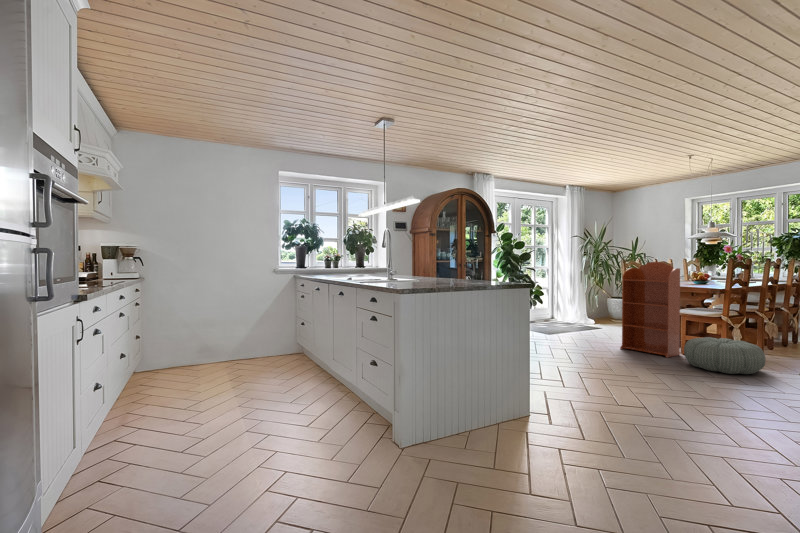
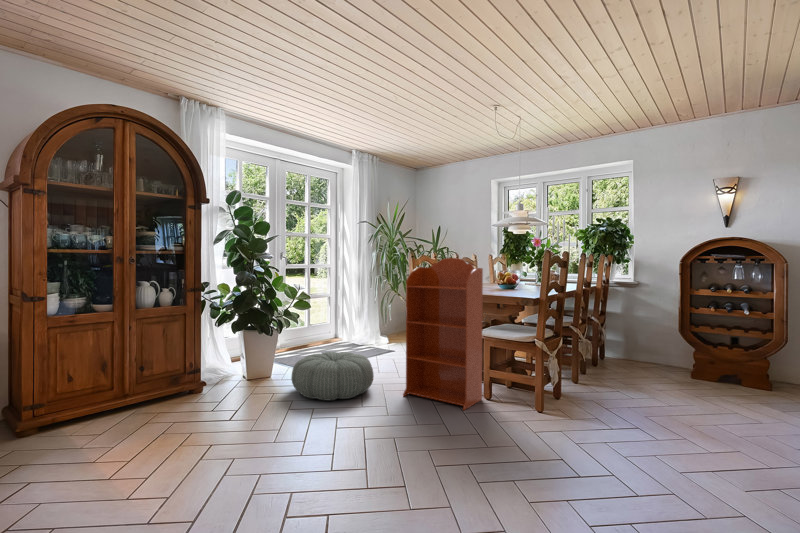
pouf: present [684,337,766,374] -> present [291,352,374,401]

